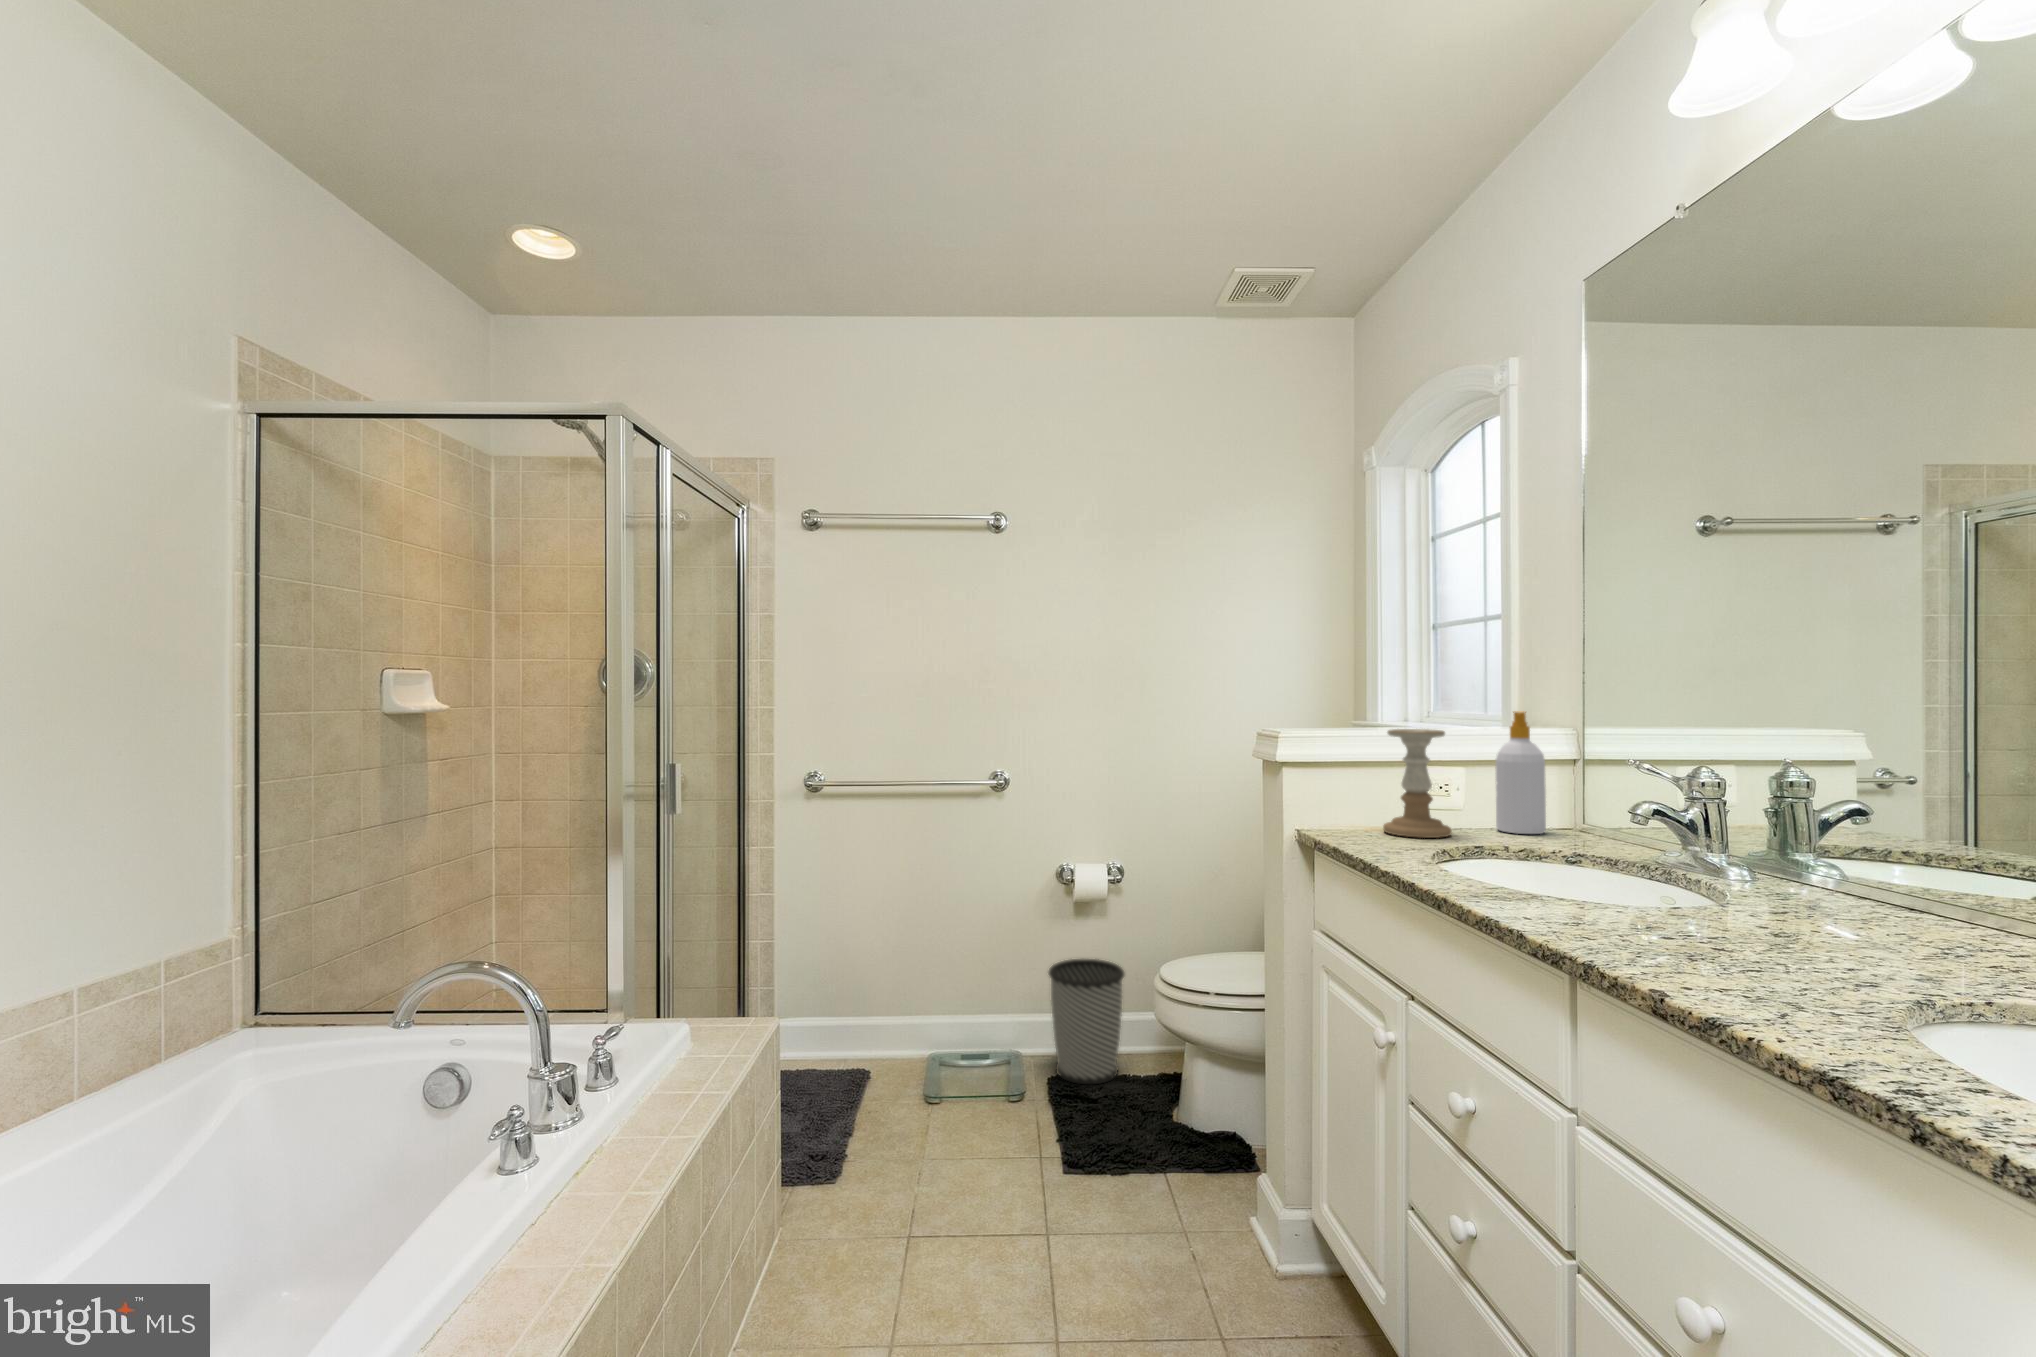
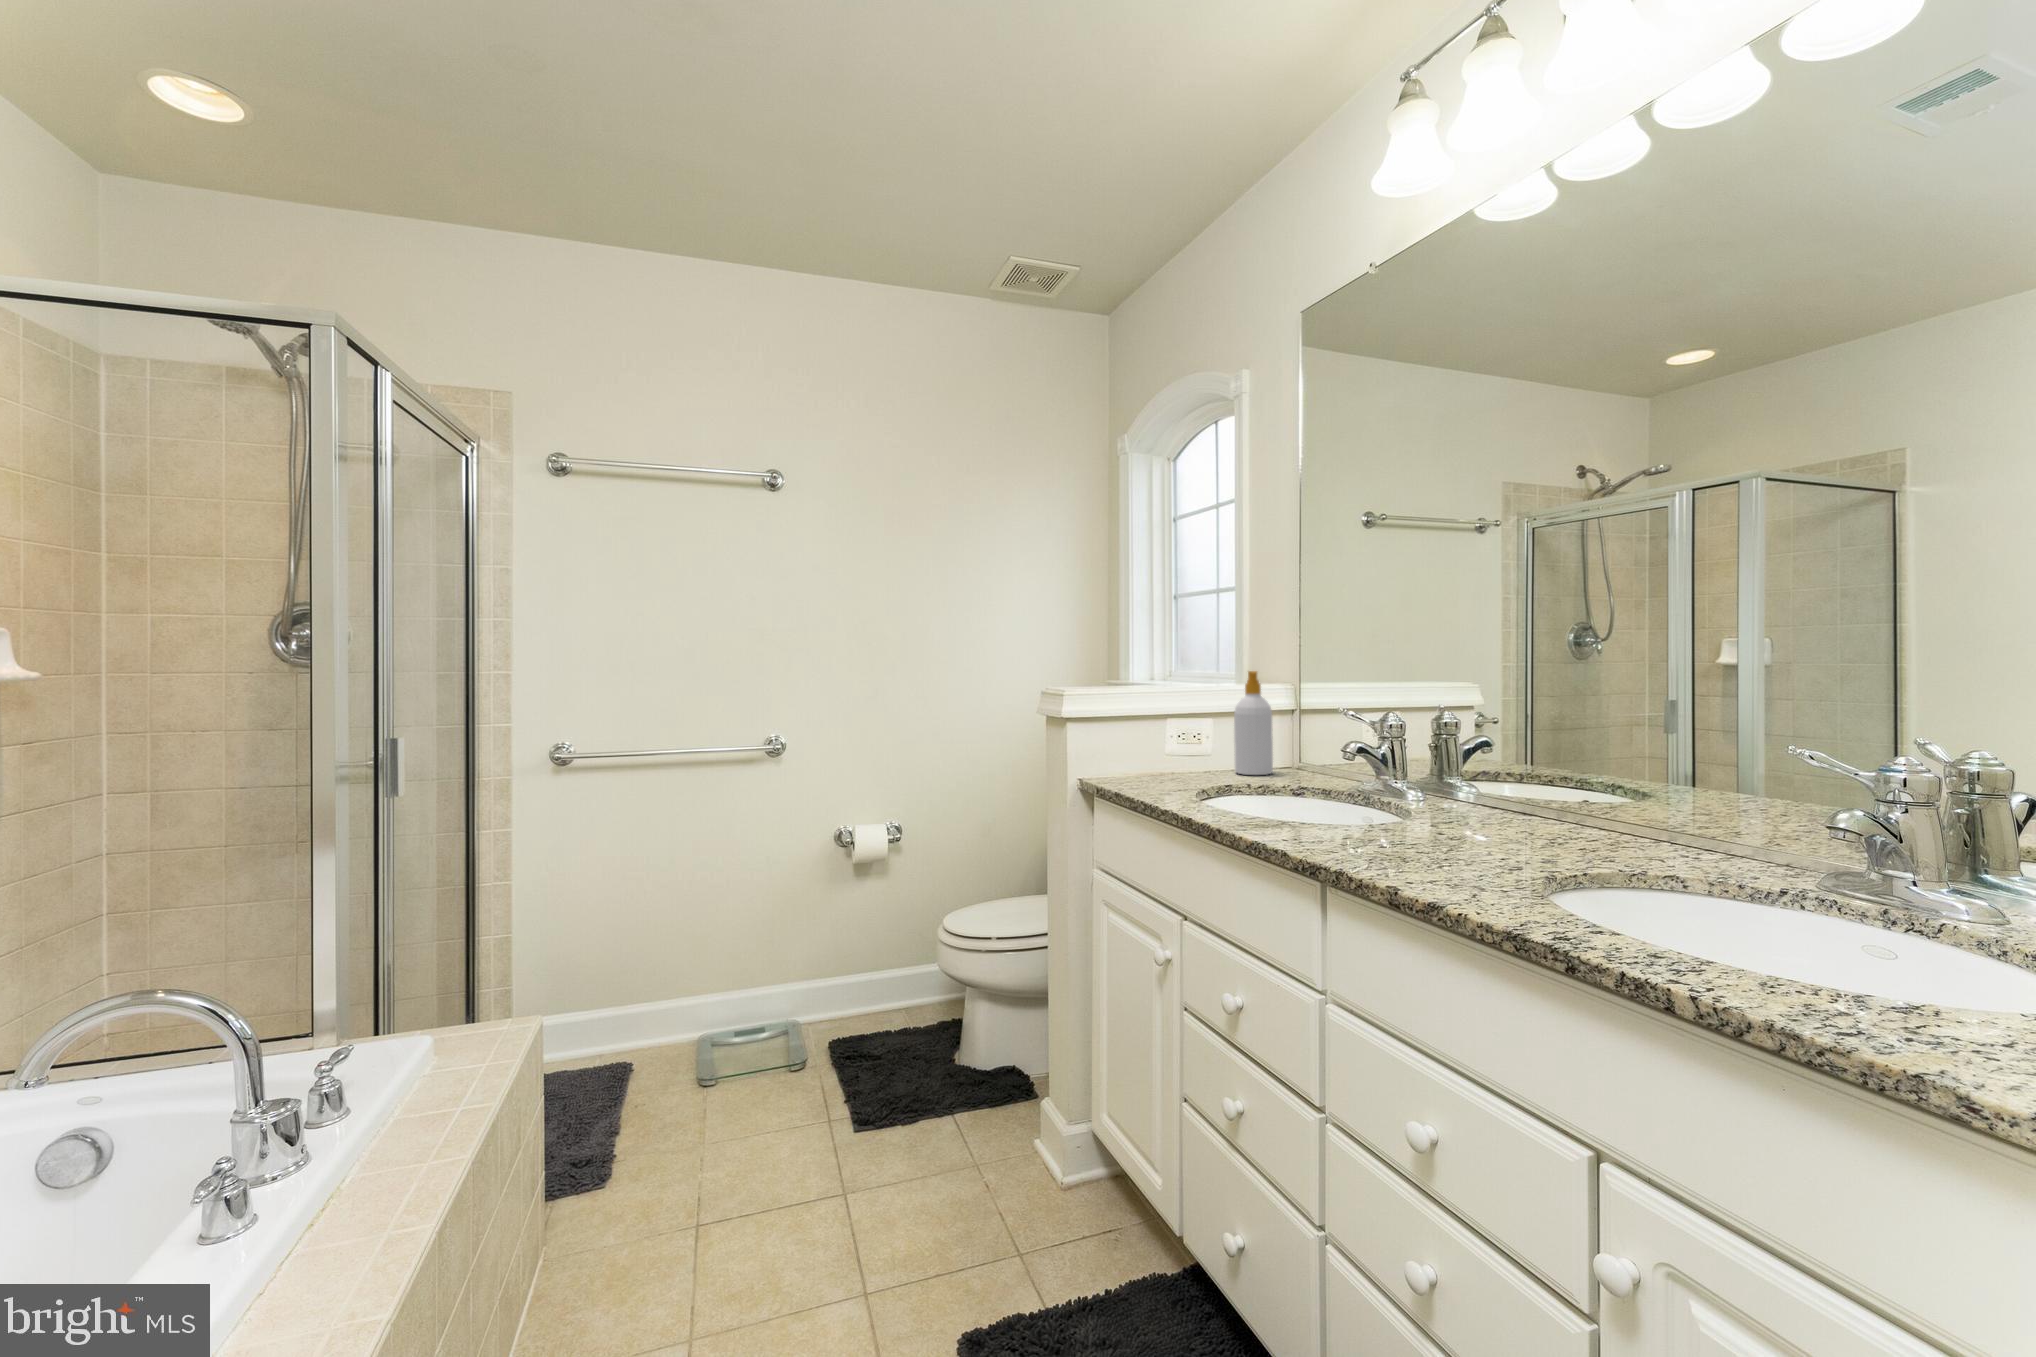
candle holder: present [1383,729,1452,838] -> none [1147,689,1203,783]
wastebasket: present [1049,959,1124,1084] -> none [825,922,901,1043]

